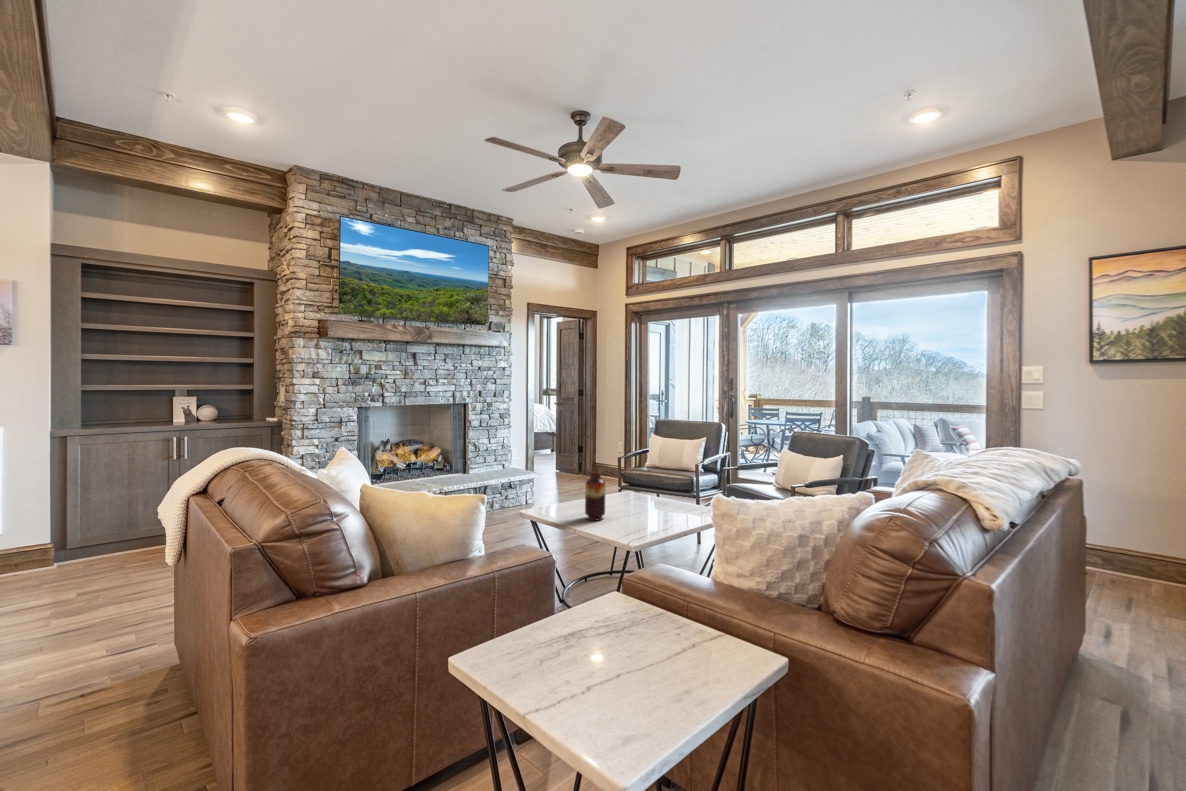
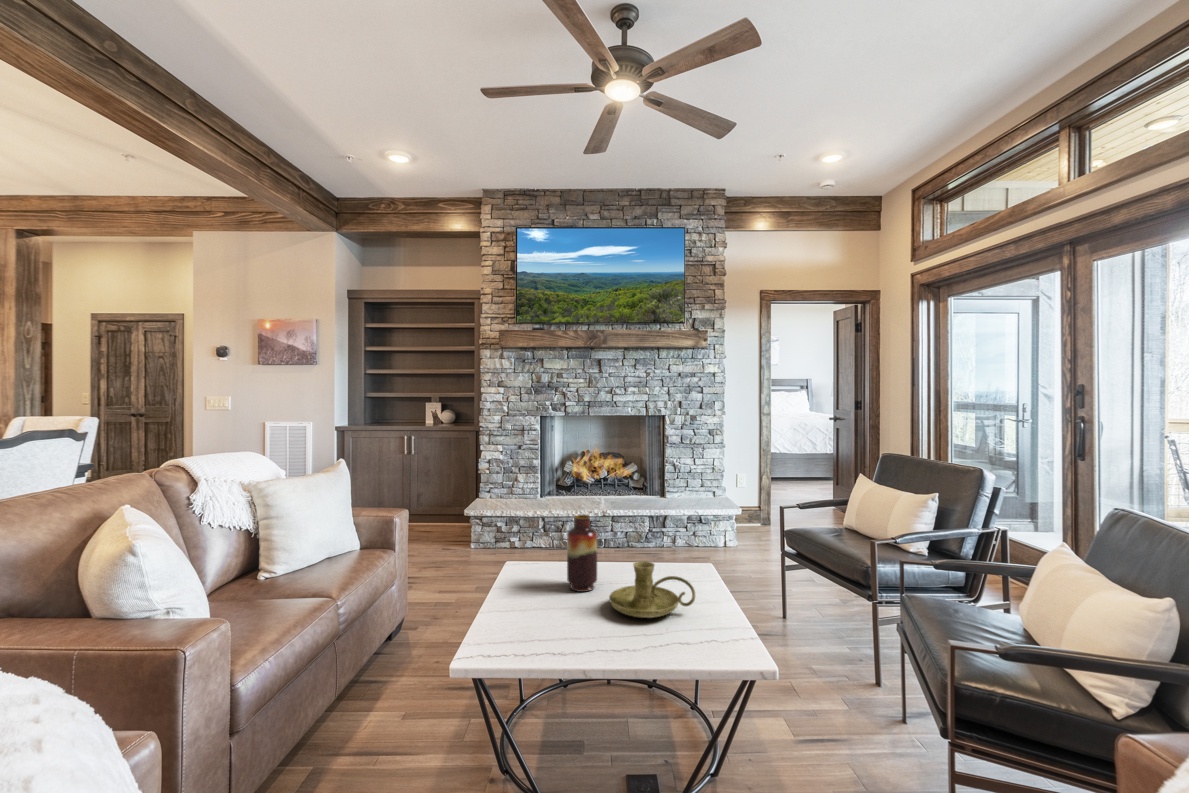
candle holder: none [627,491,673,522] -> present [609,561,695,618]

